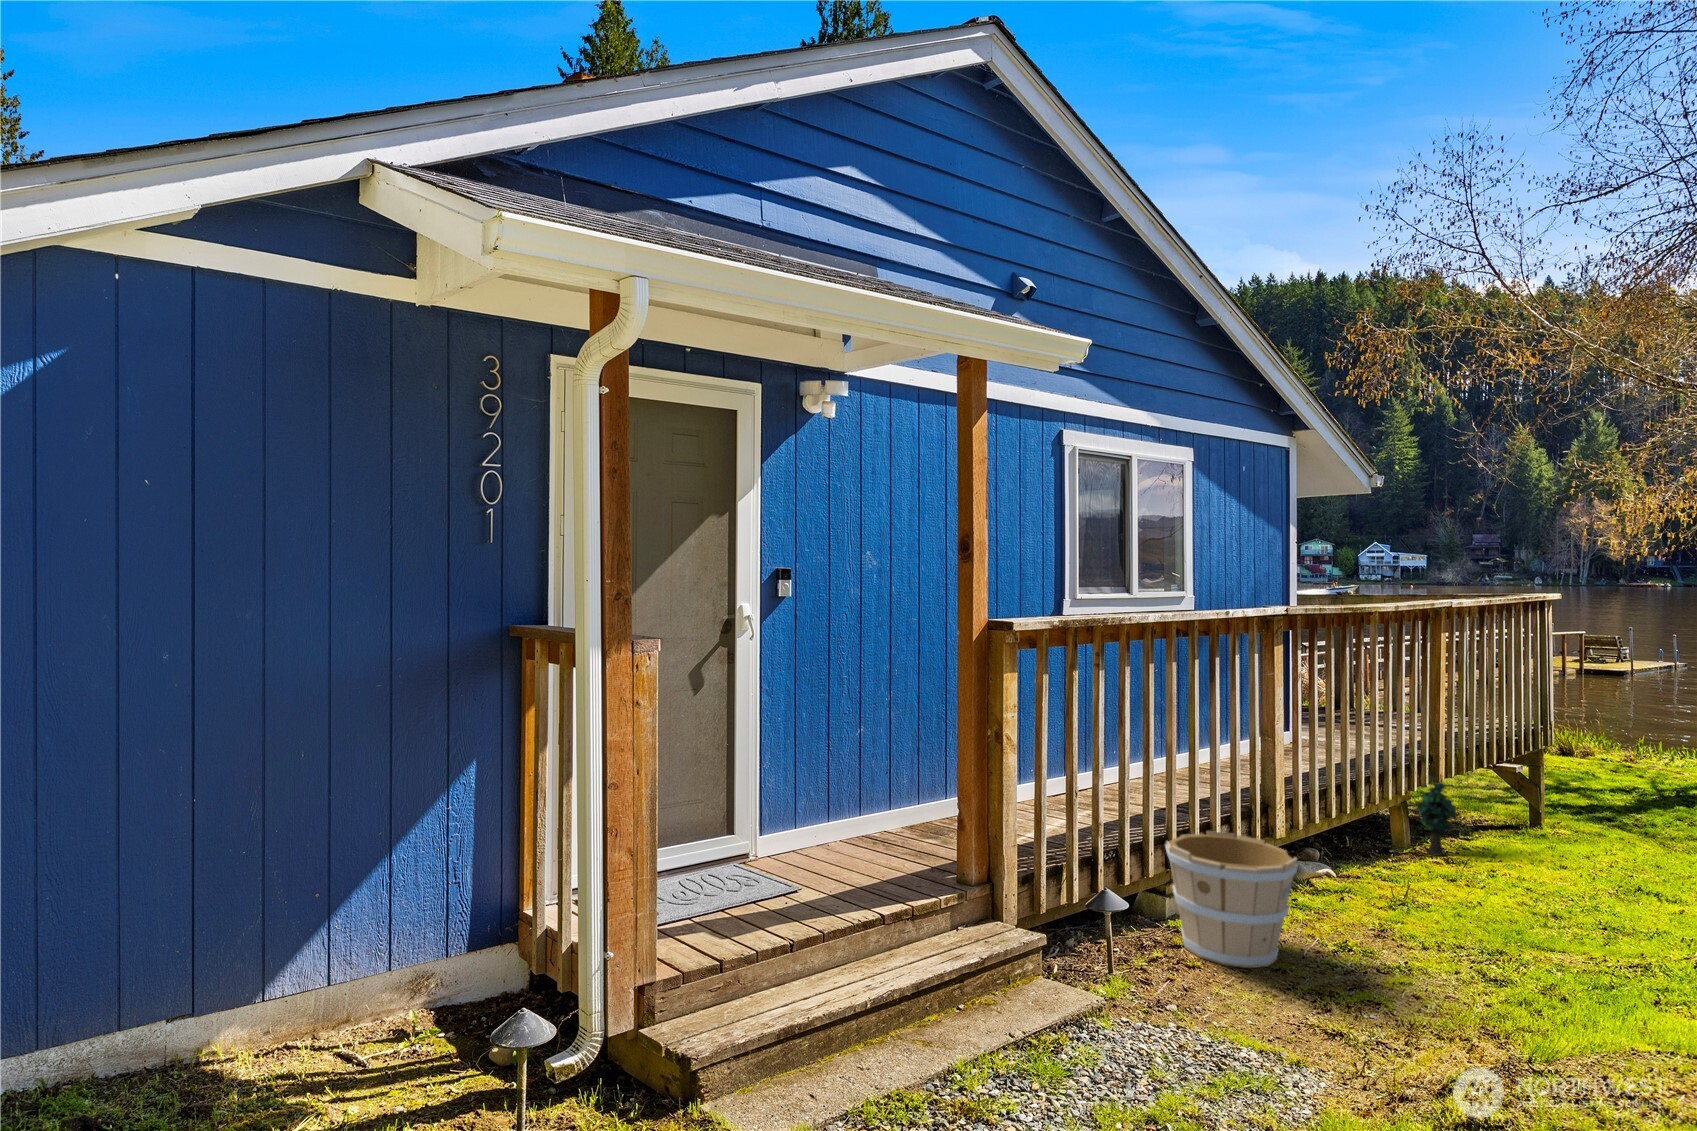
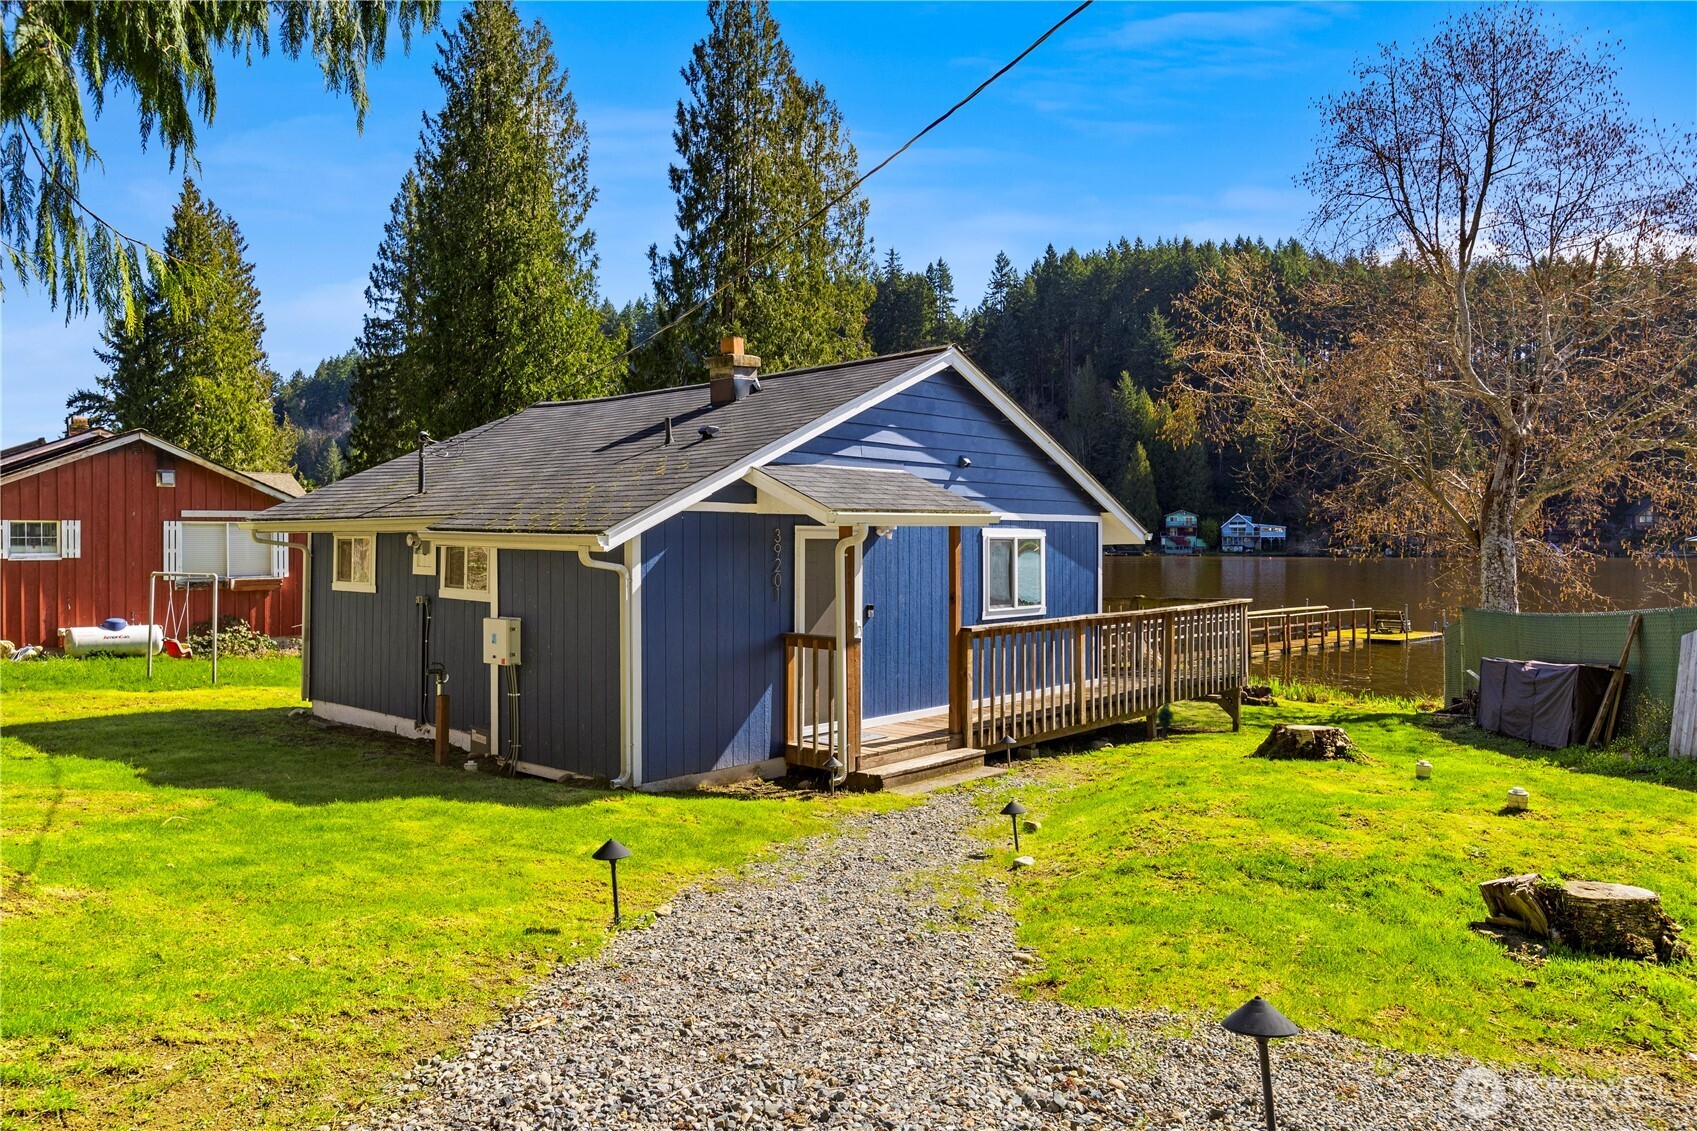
wooden bucket: present [1165,831,1297,968] -> none [1031,718,1082,767]

